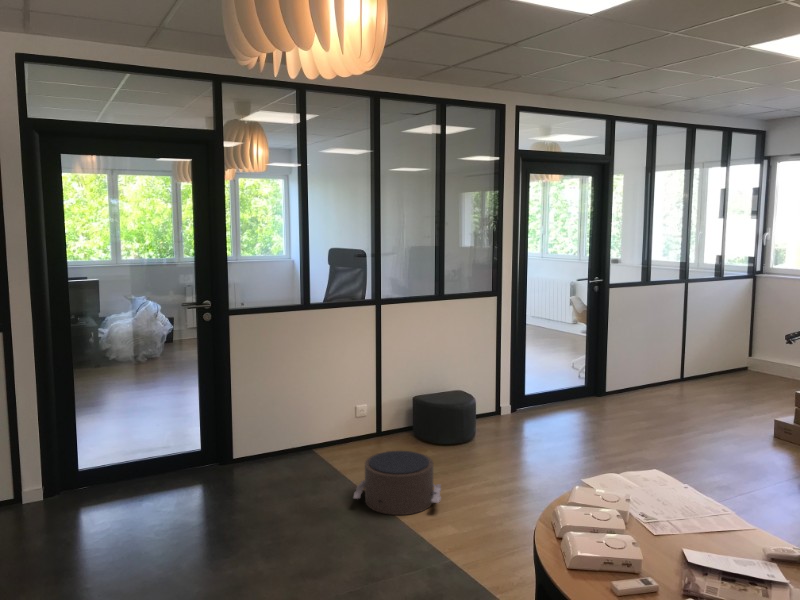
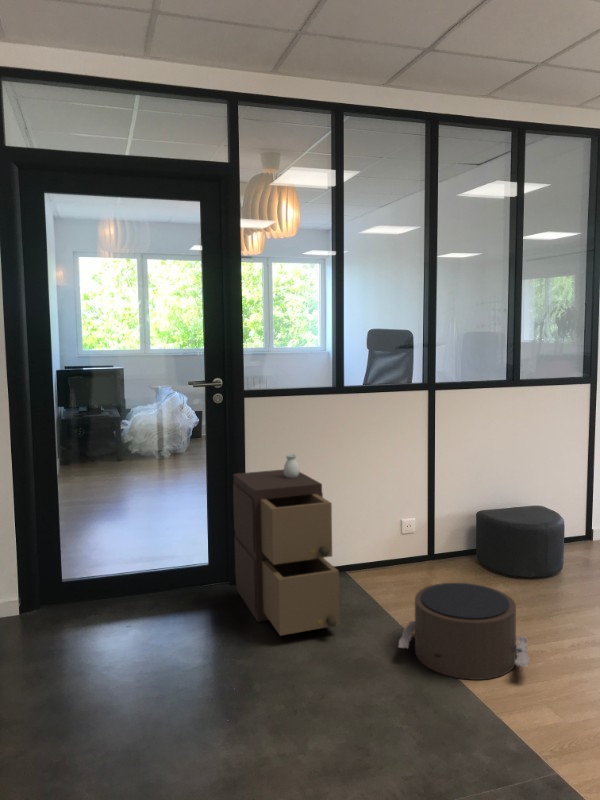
storage cabinet: none [222,361,310,498] -> present [233,454,340,635]

